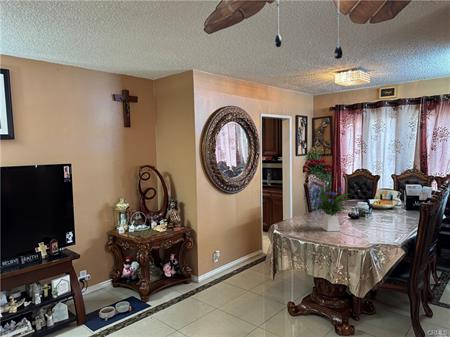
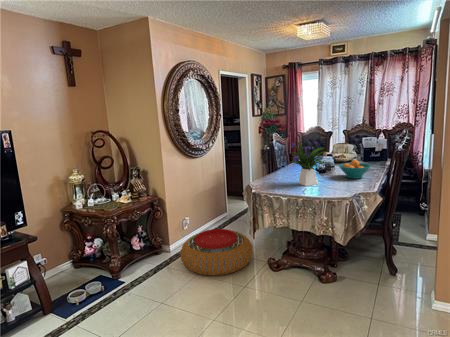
fruit bowl: none [367,209,402,228] -> present [339,160,371,179]
pouf: none [205,265,275,312] -> present [181,229,253,276]

